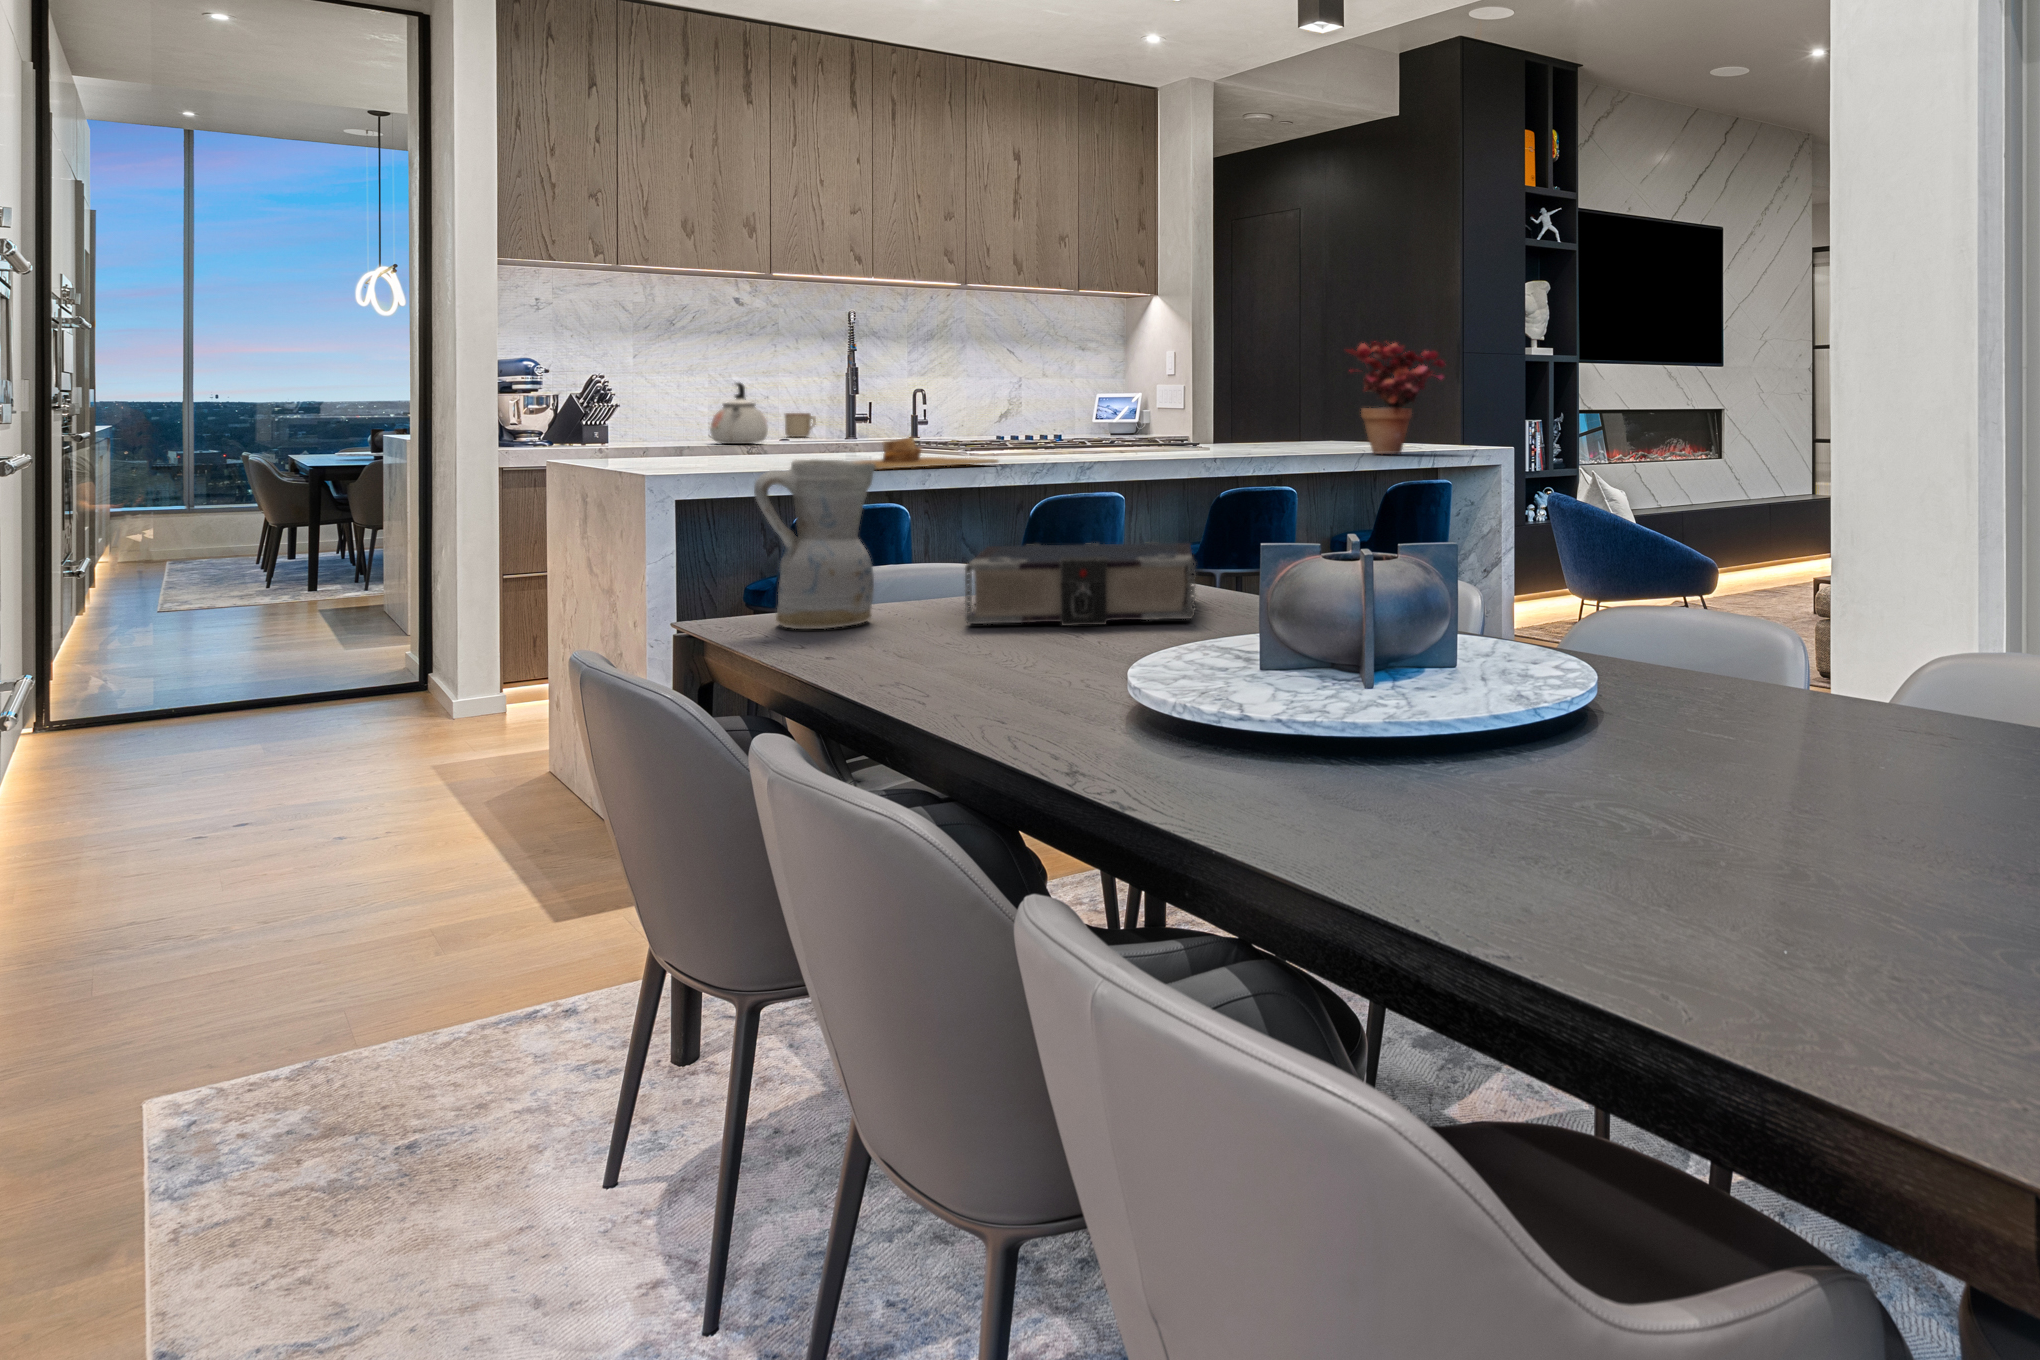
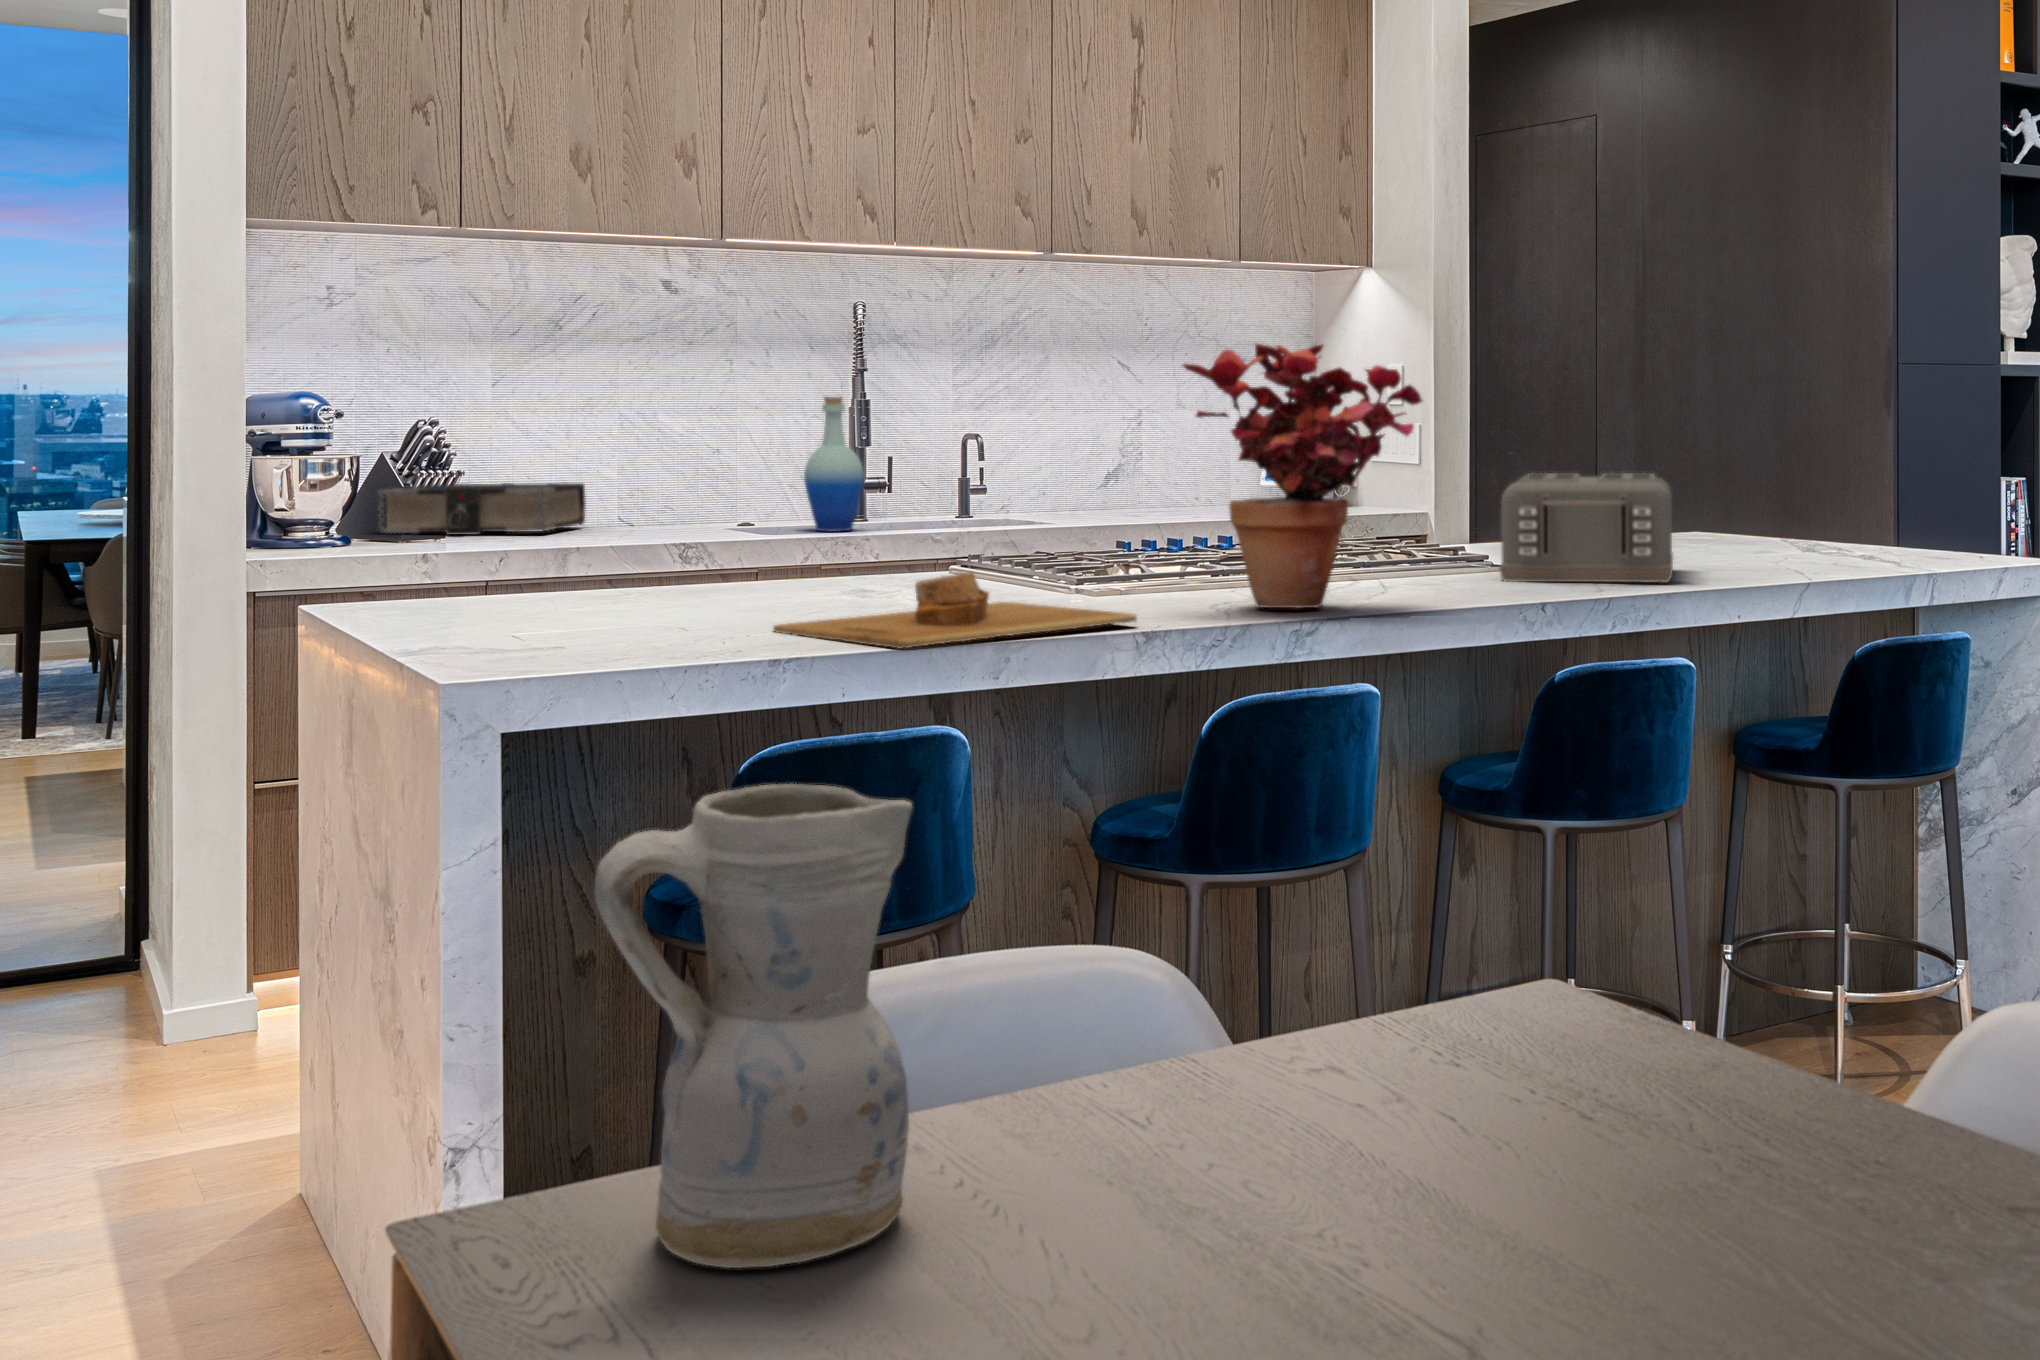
potted plant: present [1346,342,1445,454] -> present [1183,344,1423,608]
bottle: none [820,364,855,441] -> present [804,397,864,532]
kettle: present [710,383,768,444] -> none [614,436,713,546]
toaster: none [1204,401,1303,457] -> present [1500,473,1673,583]
mug: present [785,413,816,437] -> none [746,478,798,521]
book: present [965,542,1196,626] -> present [378,483,585,535]

